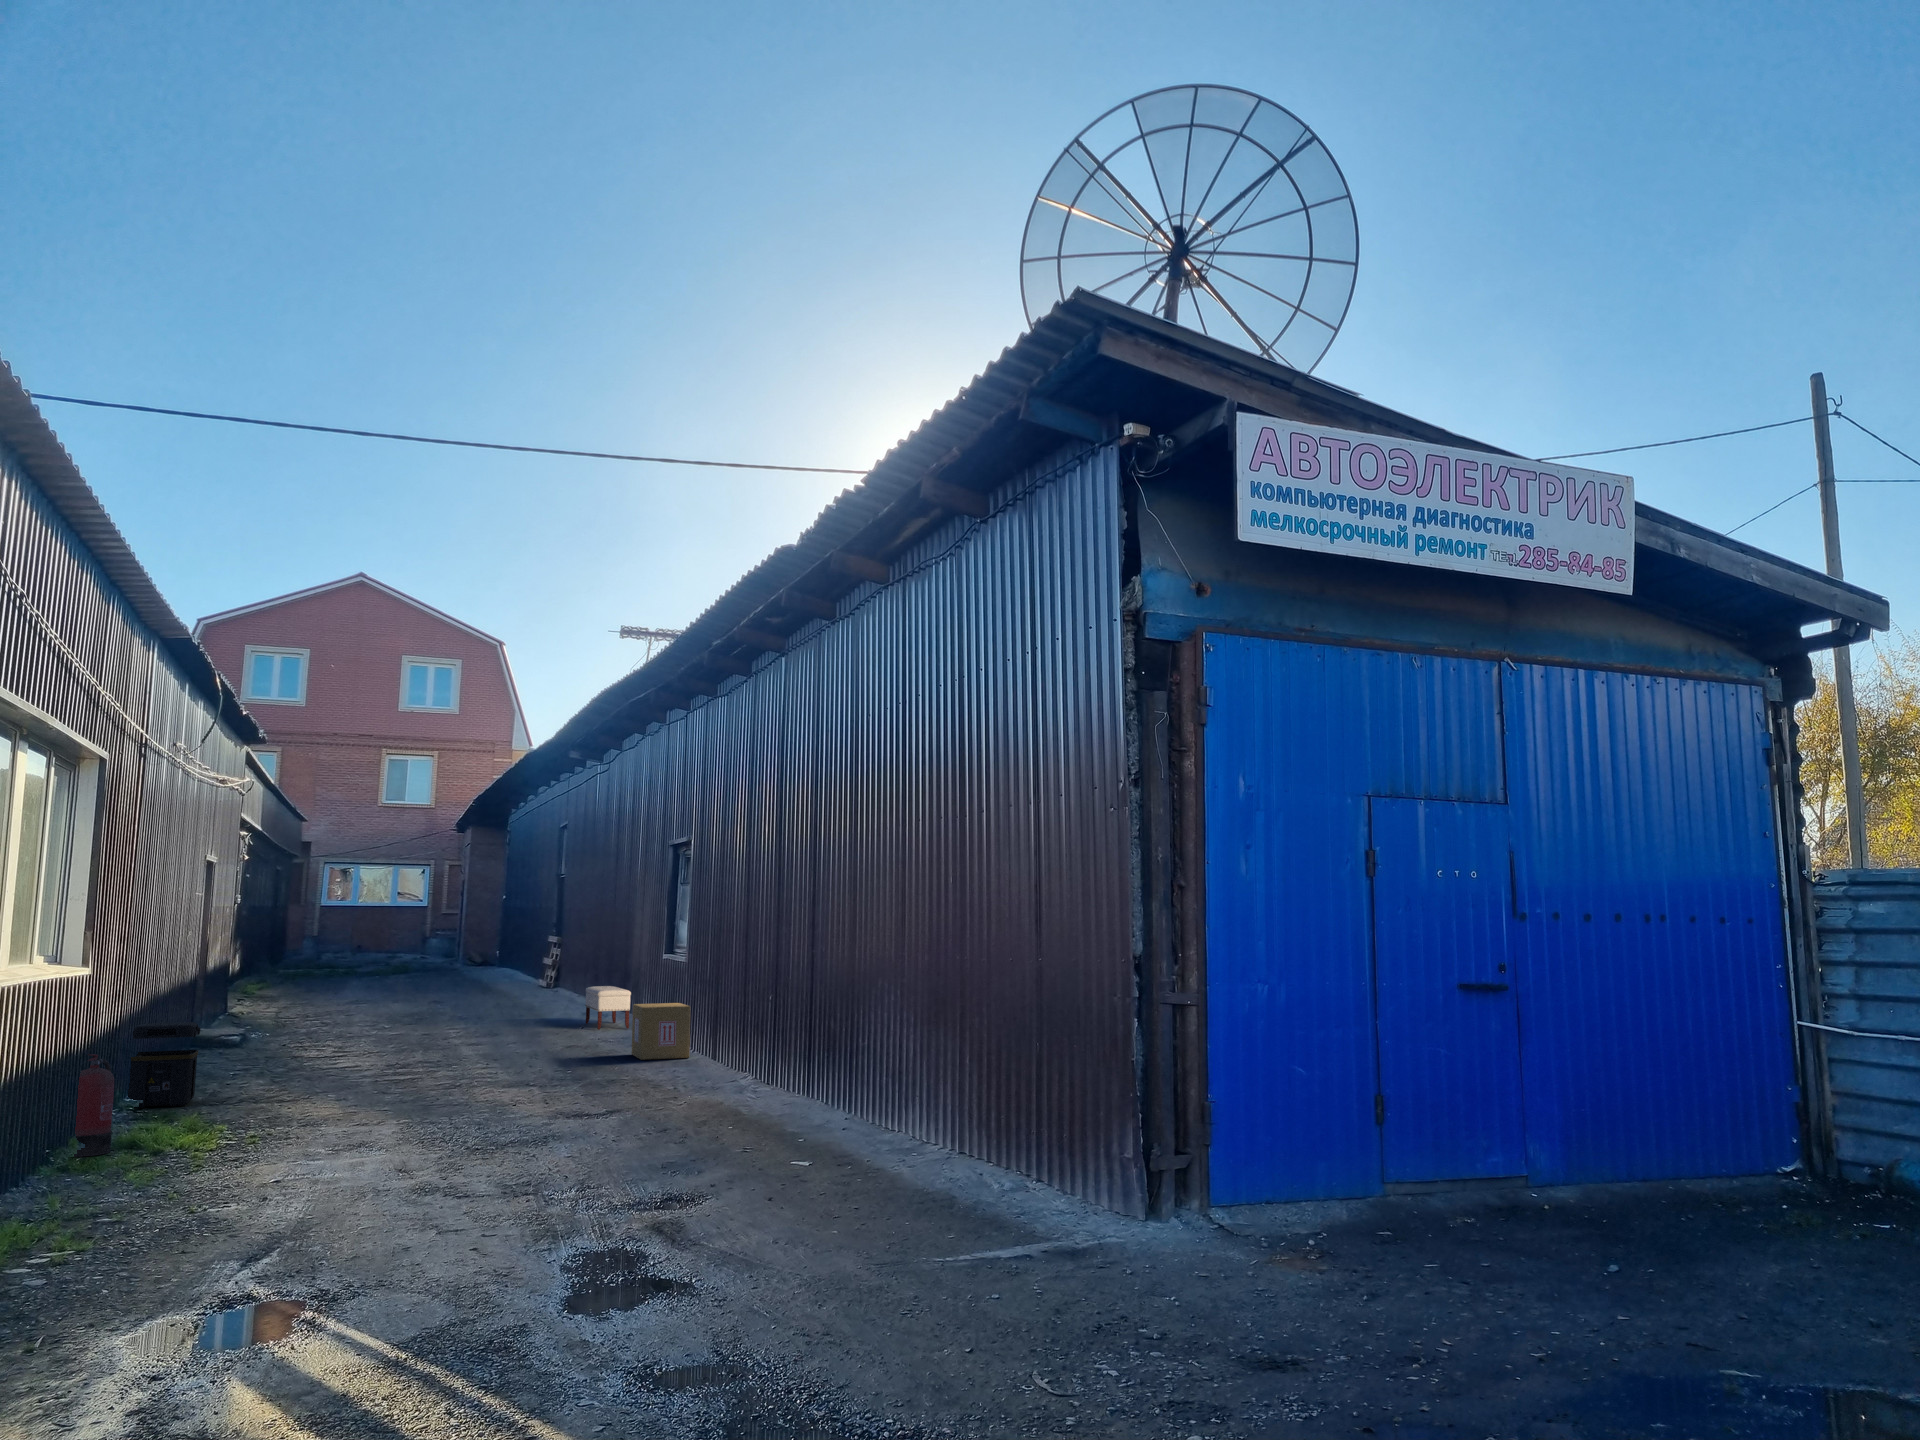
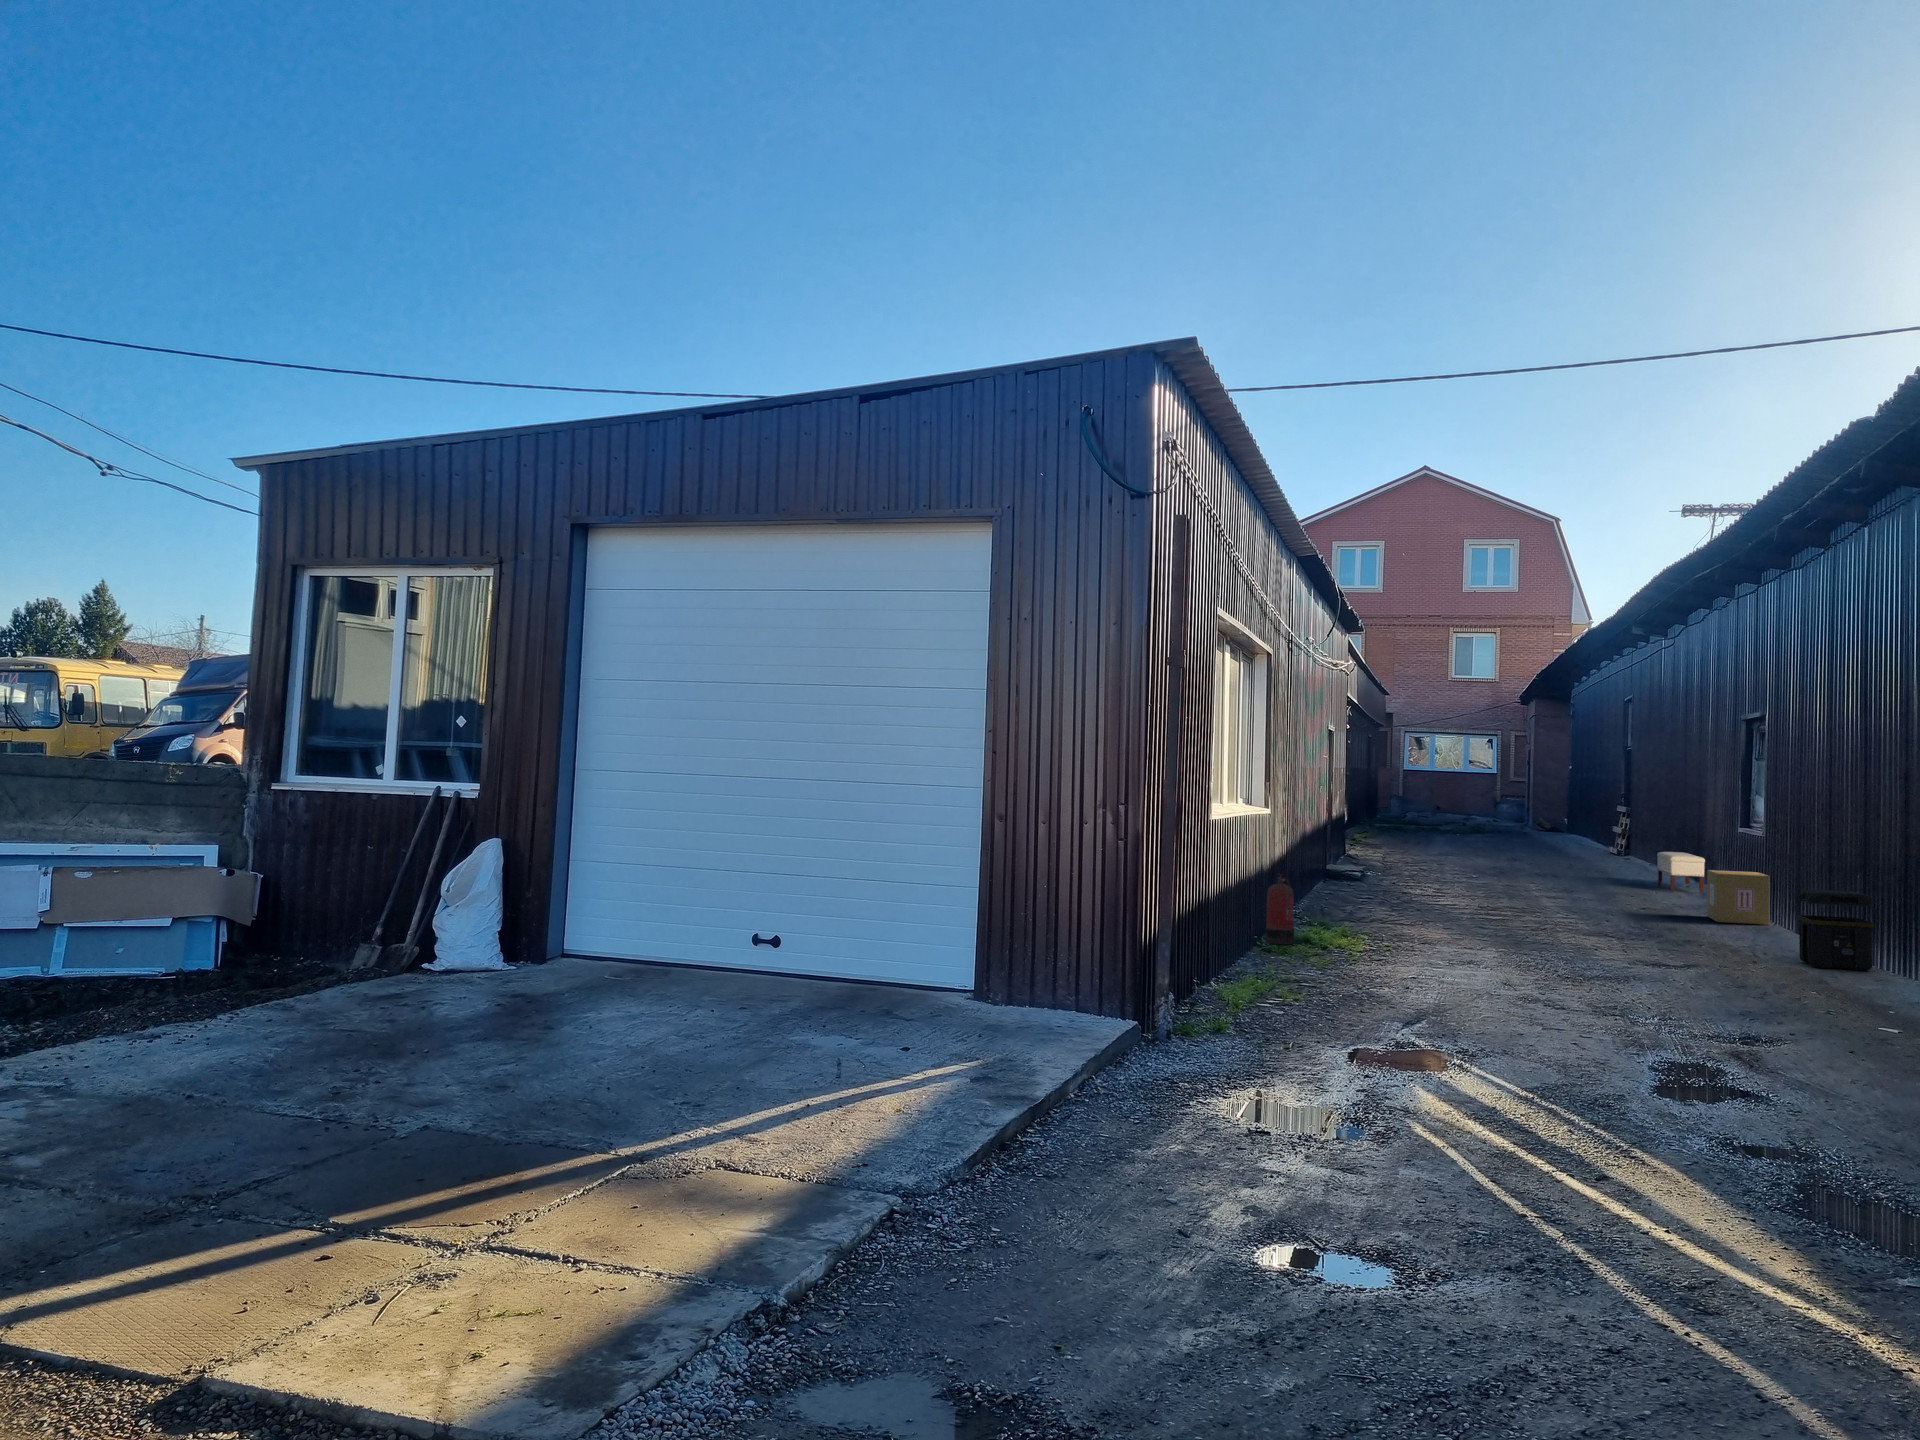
toolbox: present [128,1022,200,1108] -> present [1798,889,1874,971]

